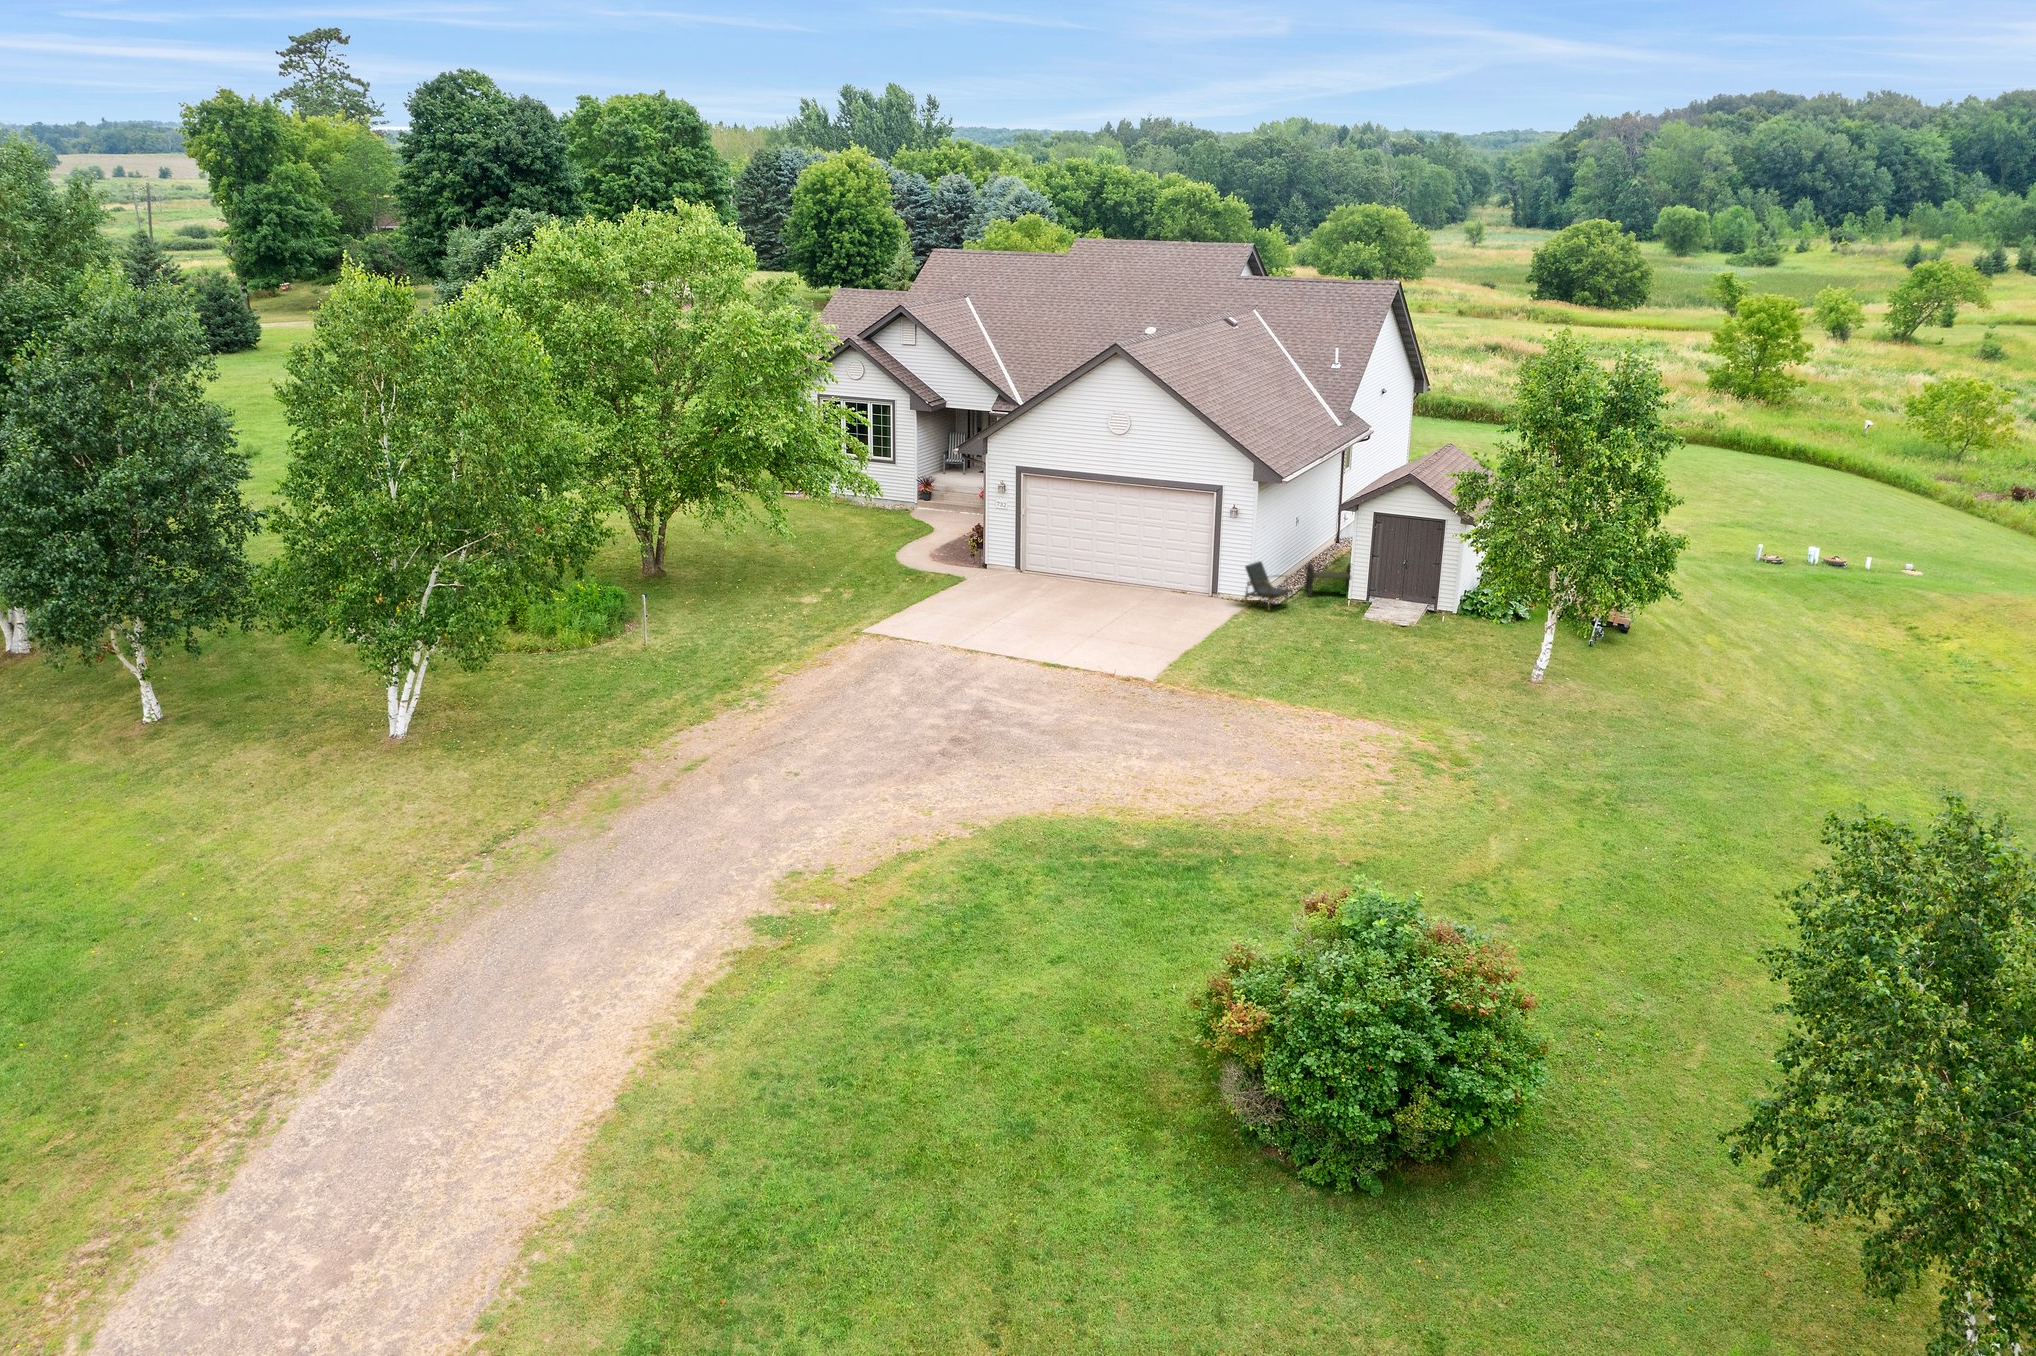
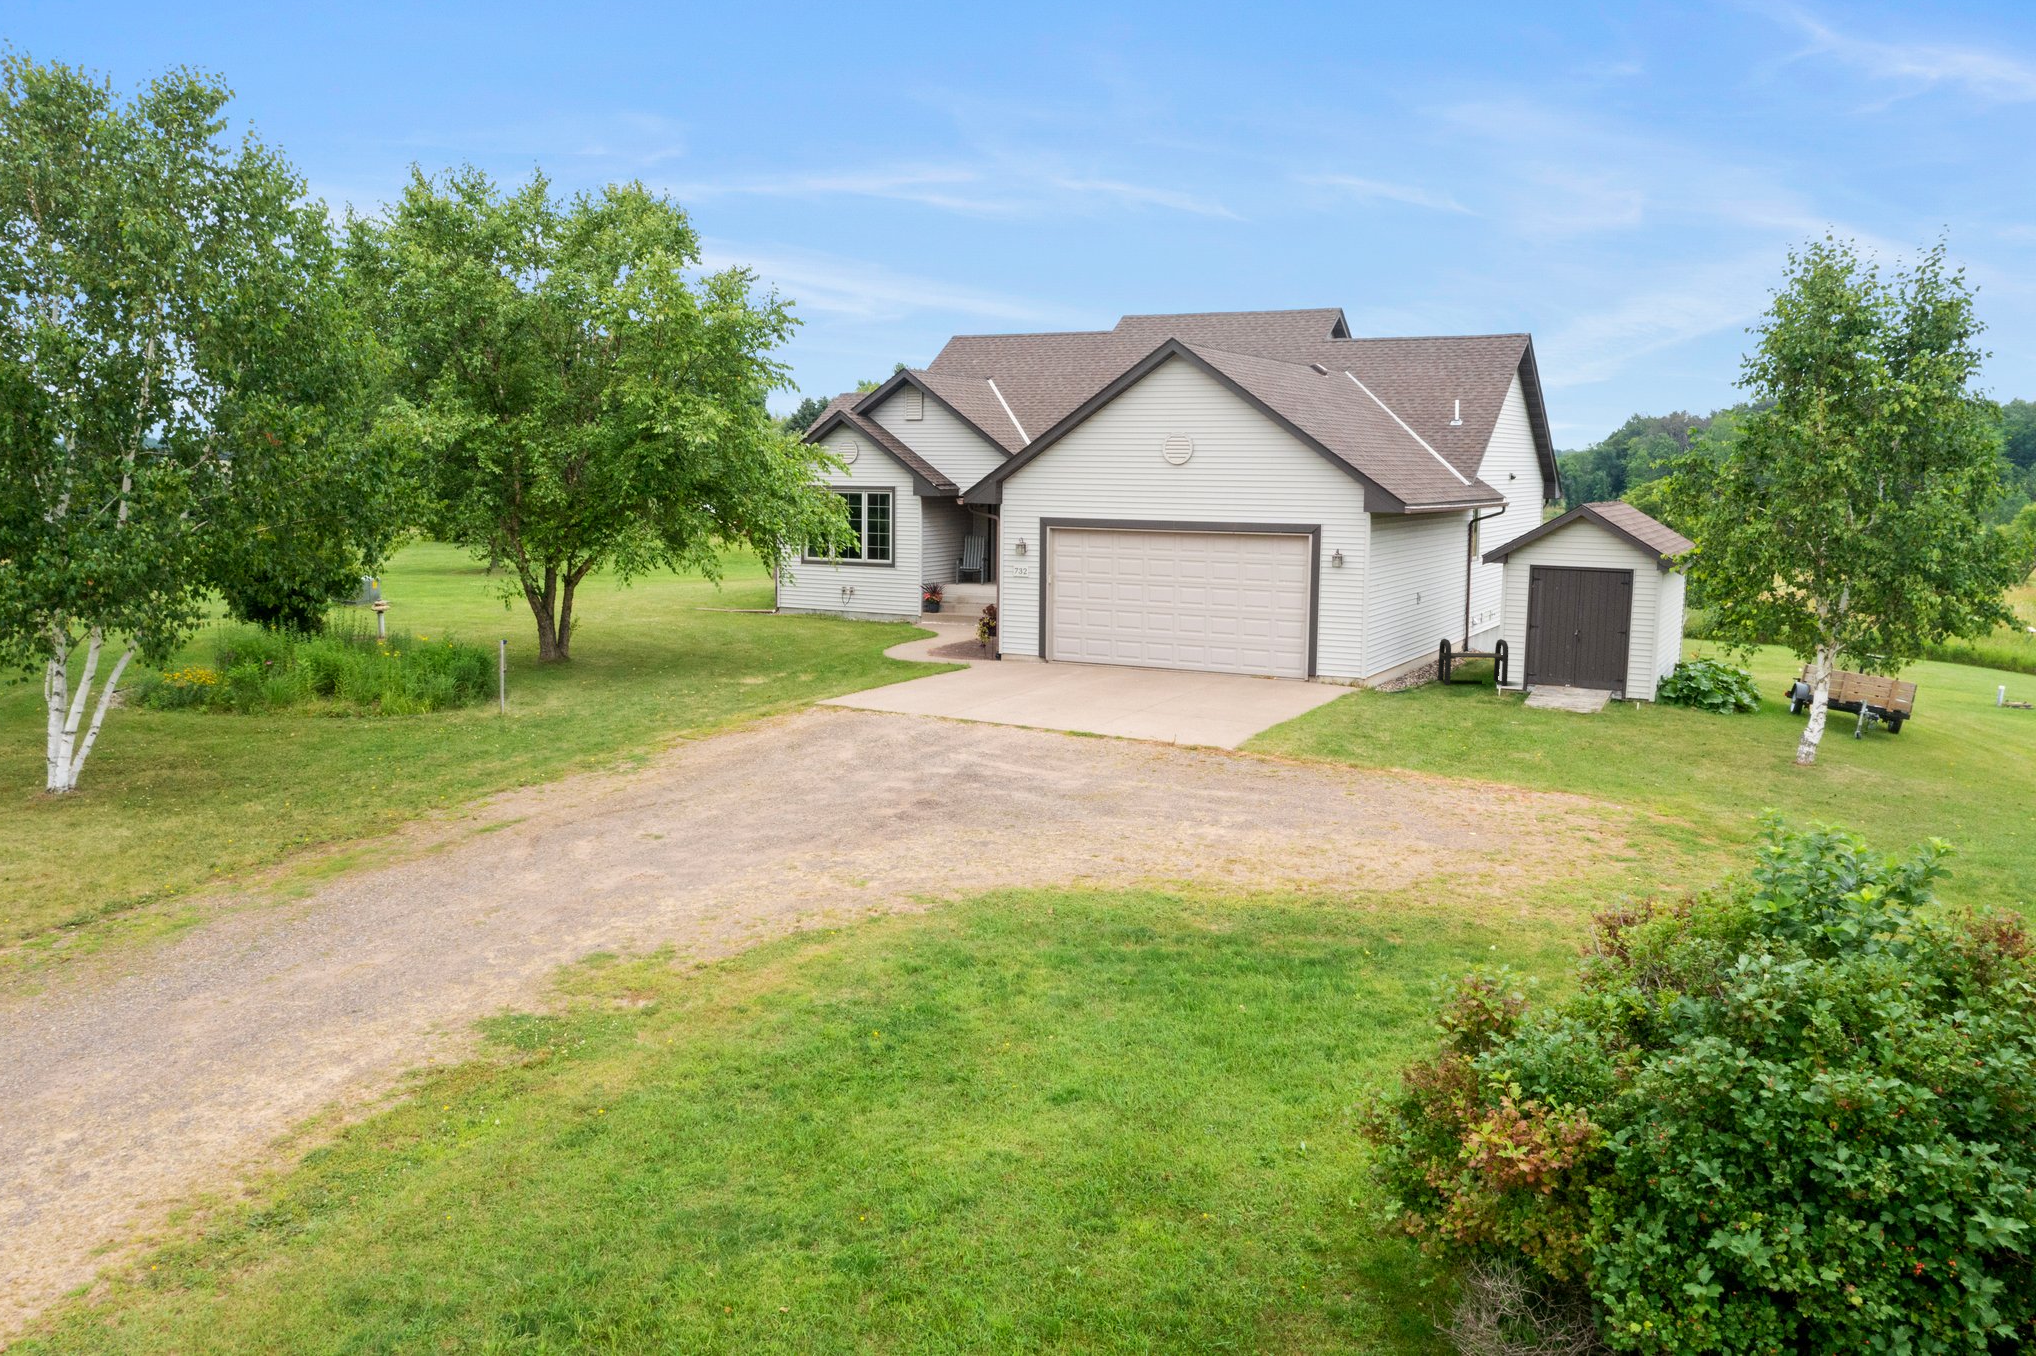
lounge chair: present [1245,561,1291,609] -> none [1356,632,1423,696]

